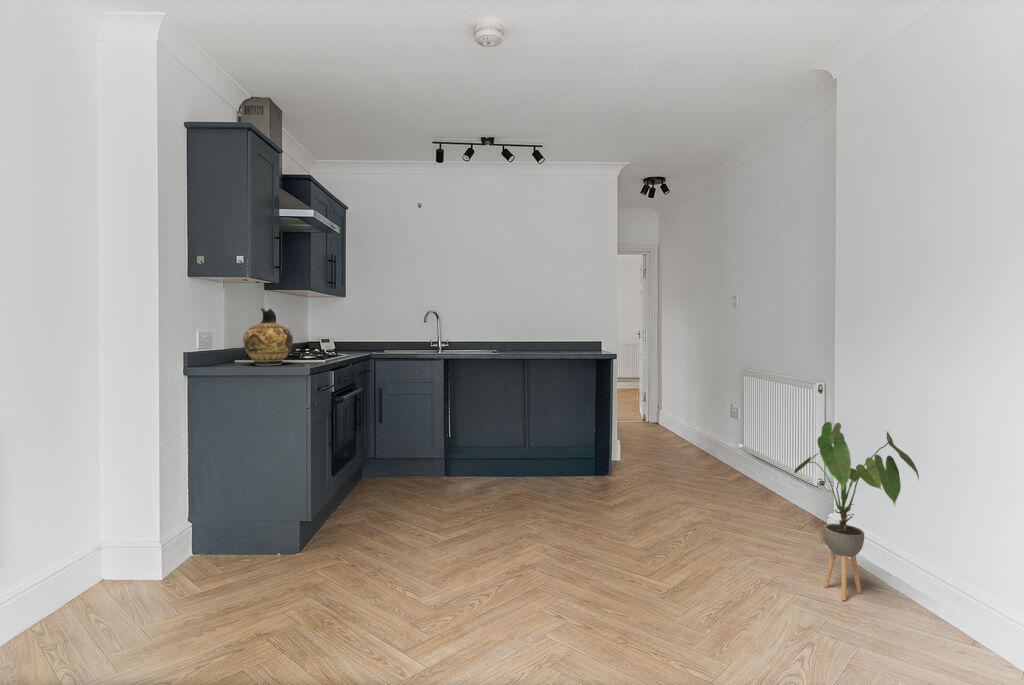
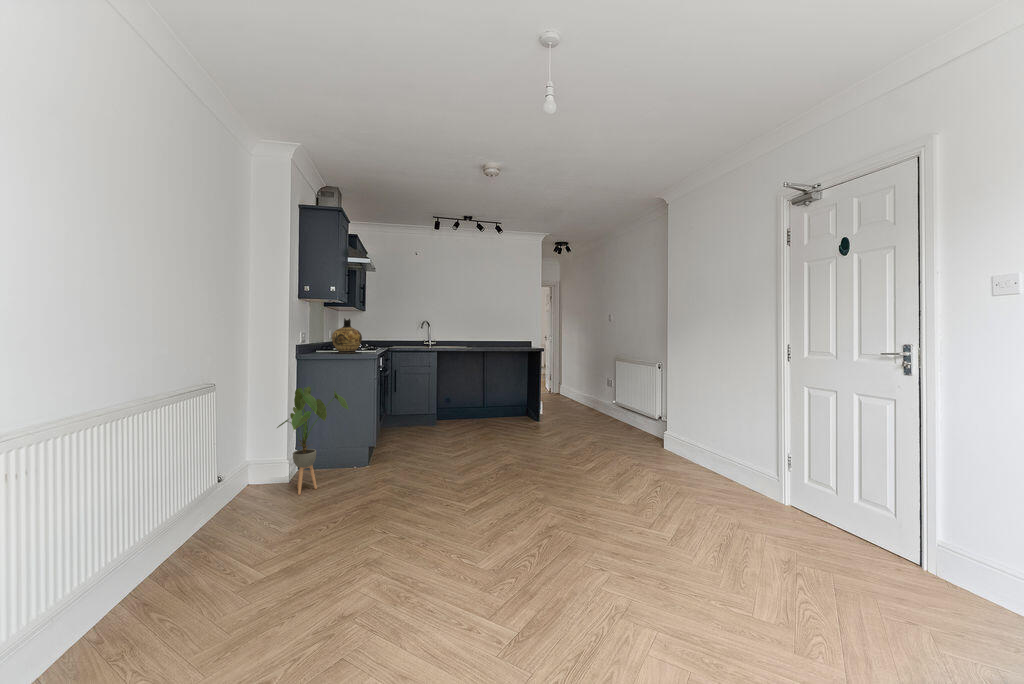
house plant: present [795,422,919,601] -> present [277,387,348,495]

